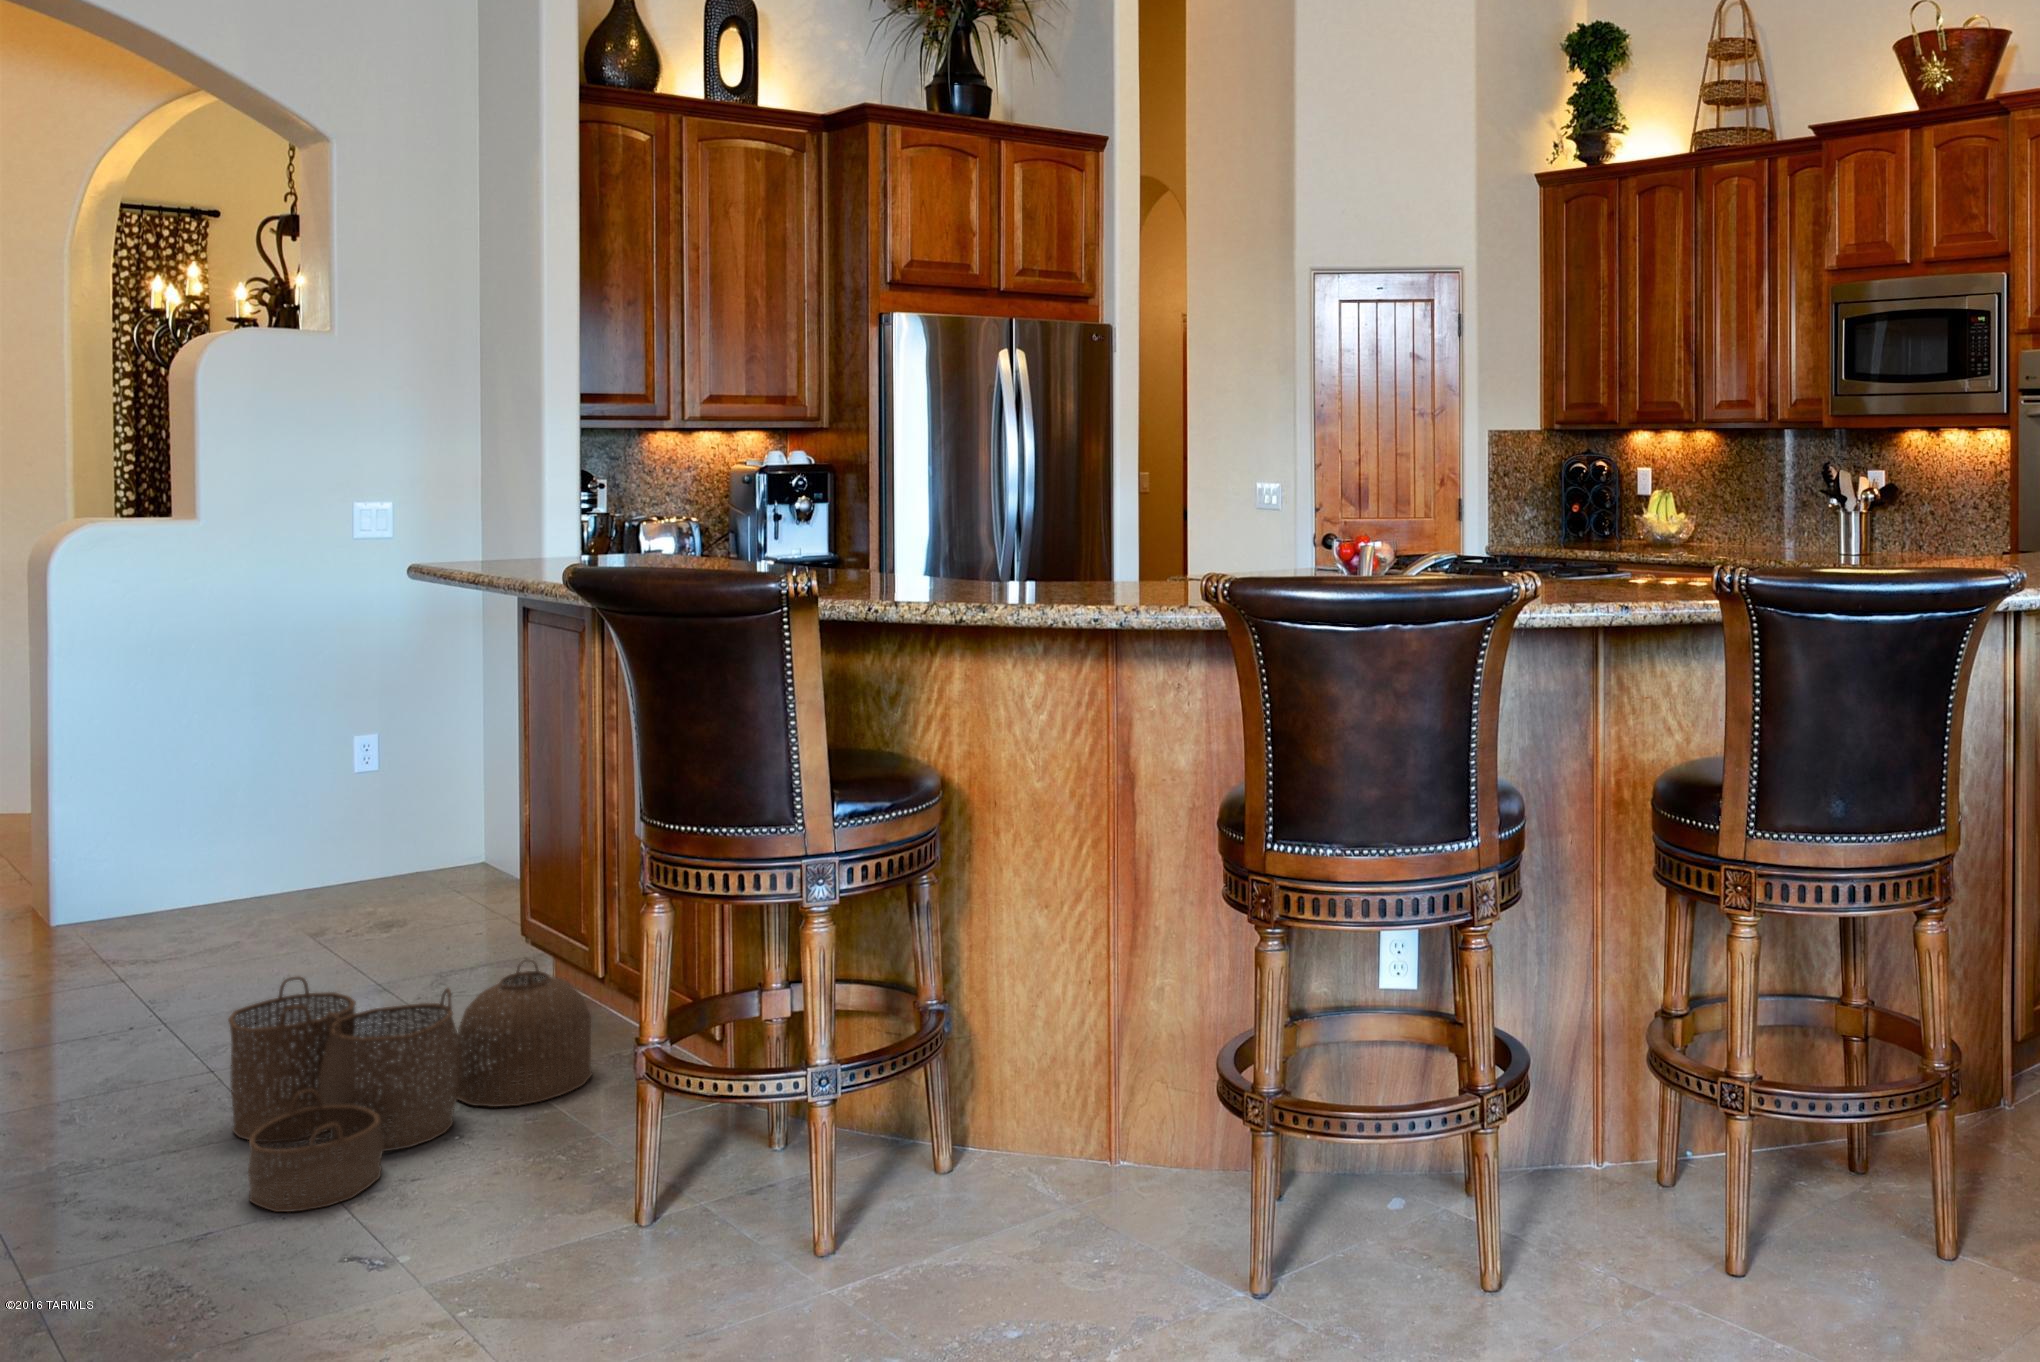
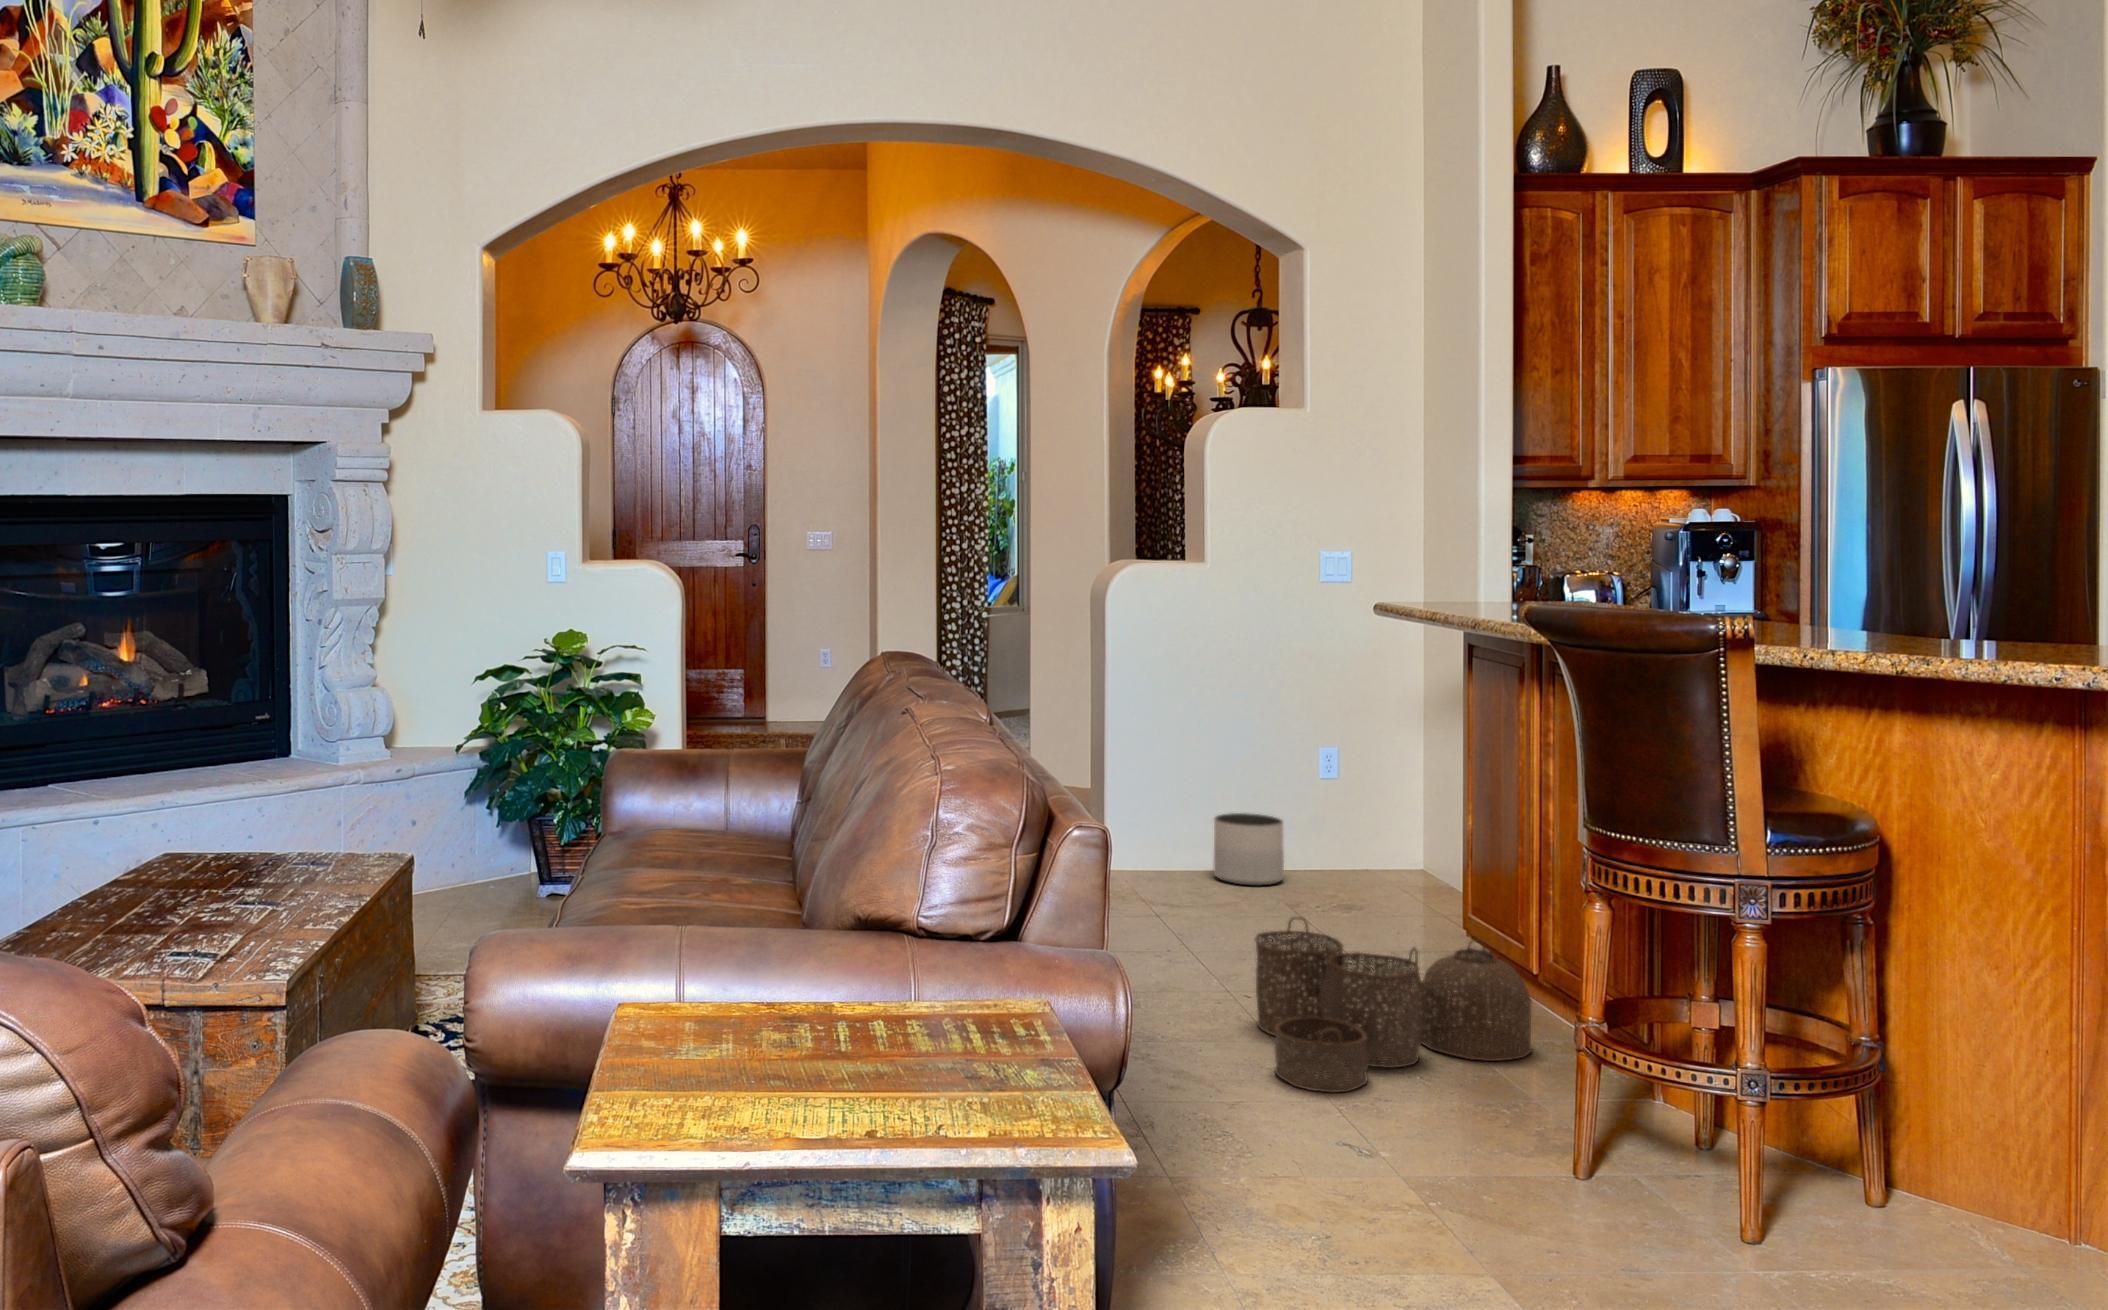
planter: none [201,834,301,928] -> present [1214,813,1284,885]

